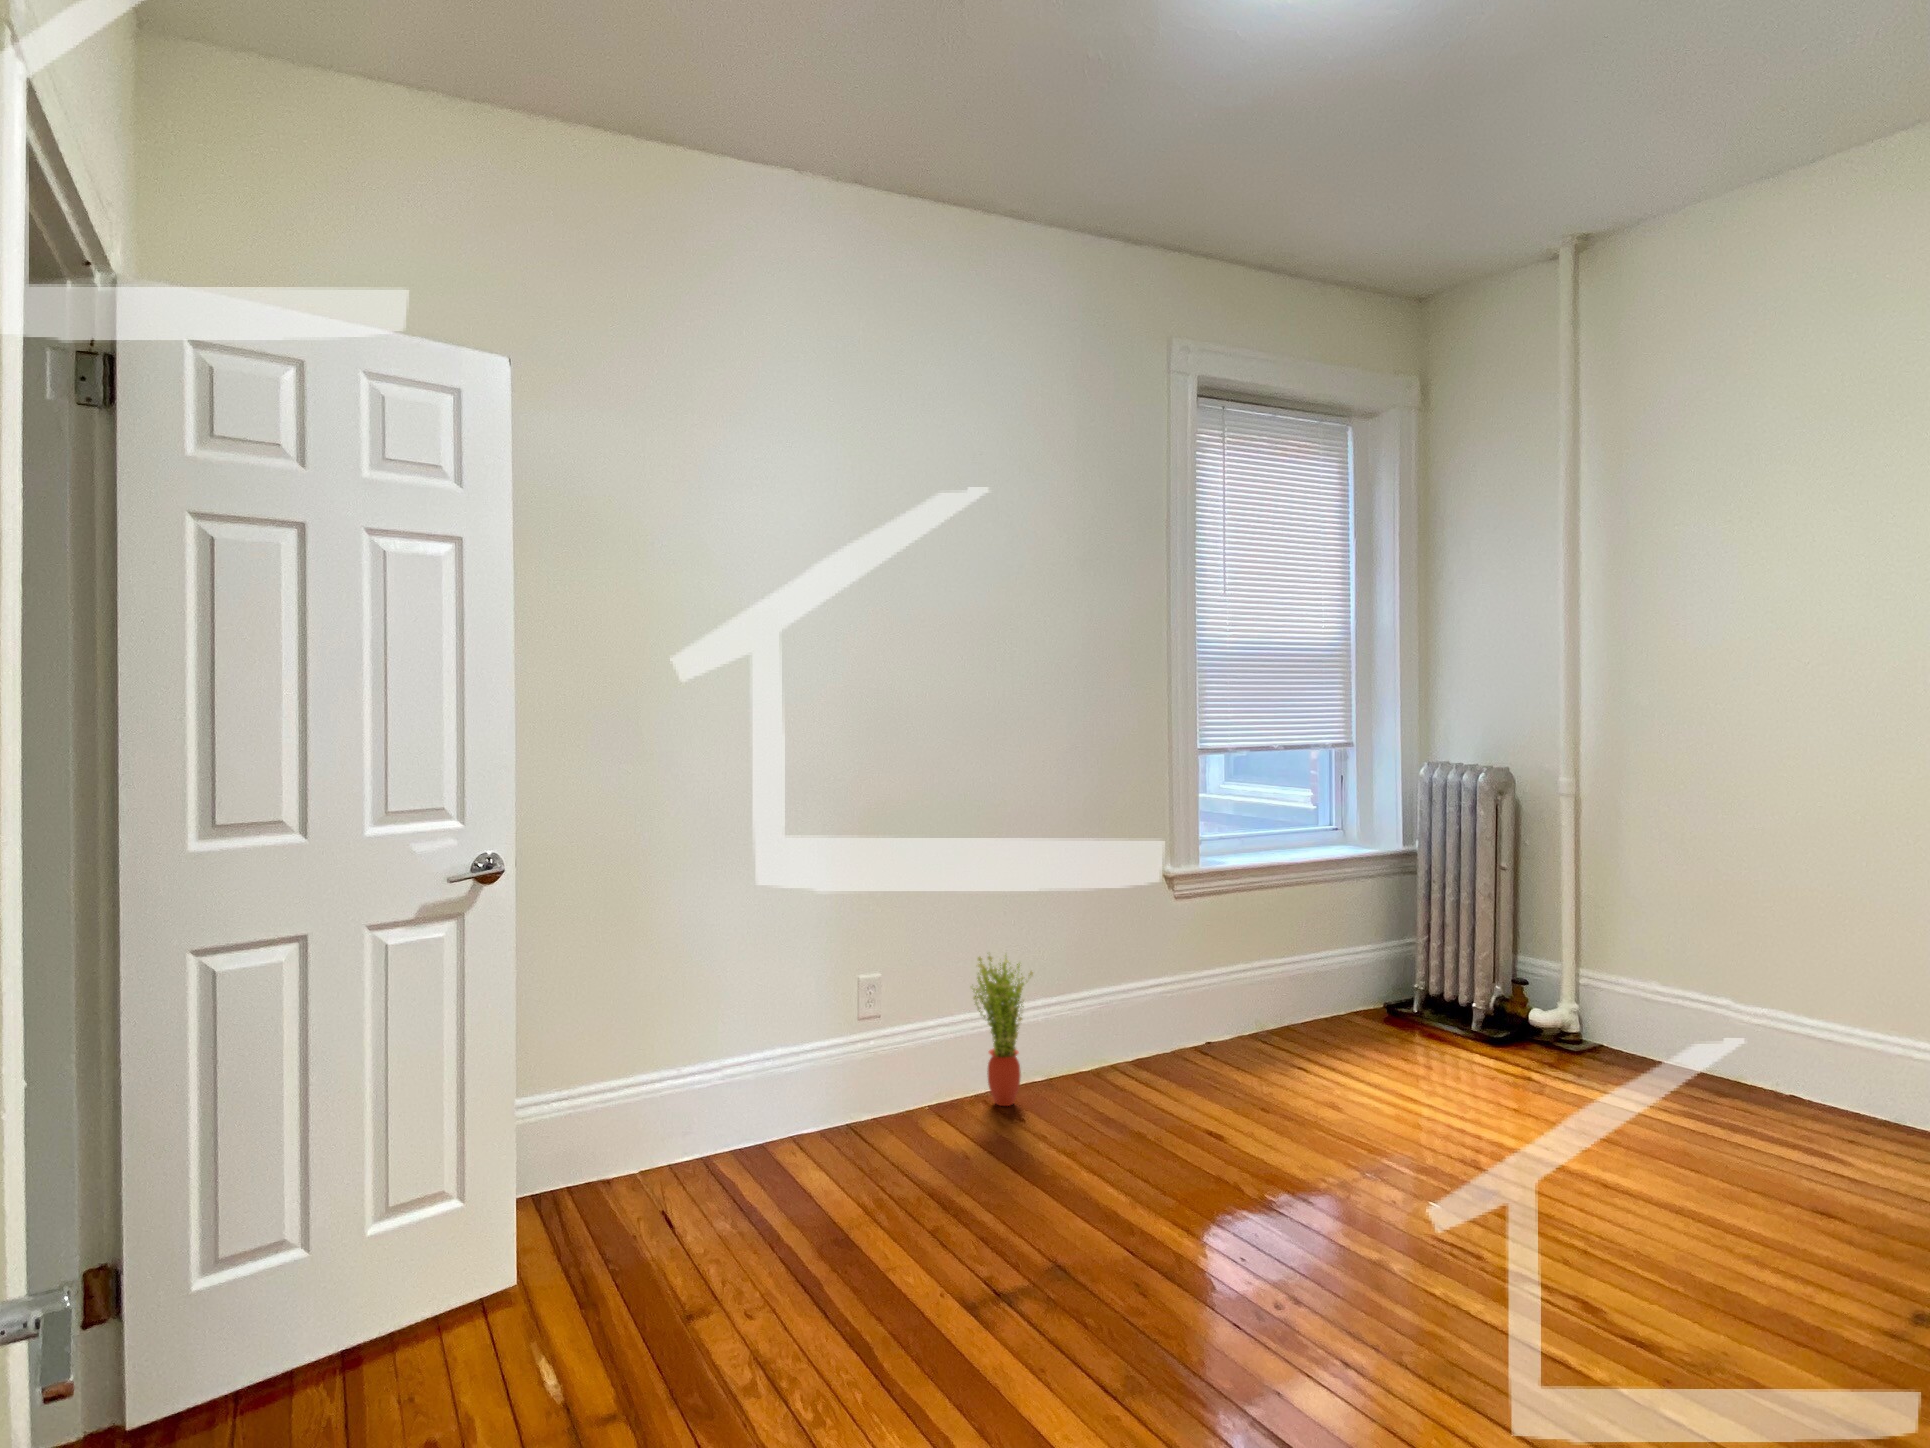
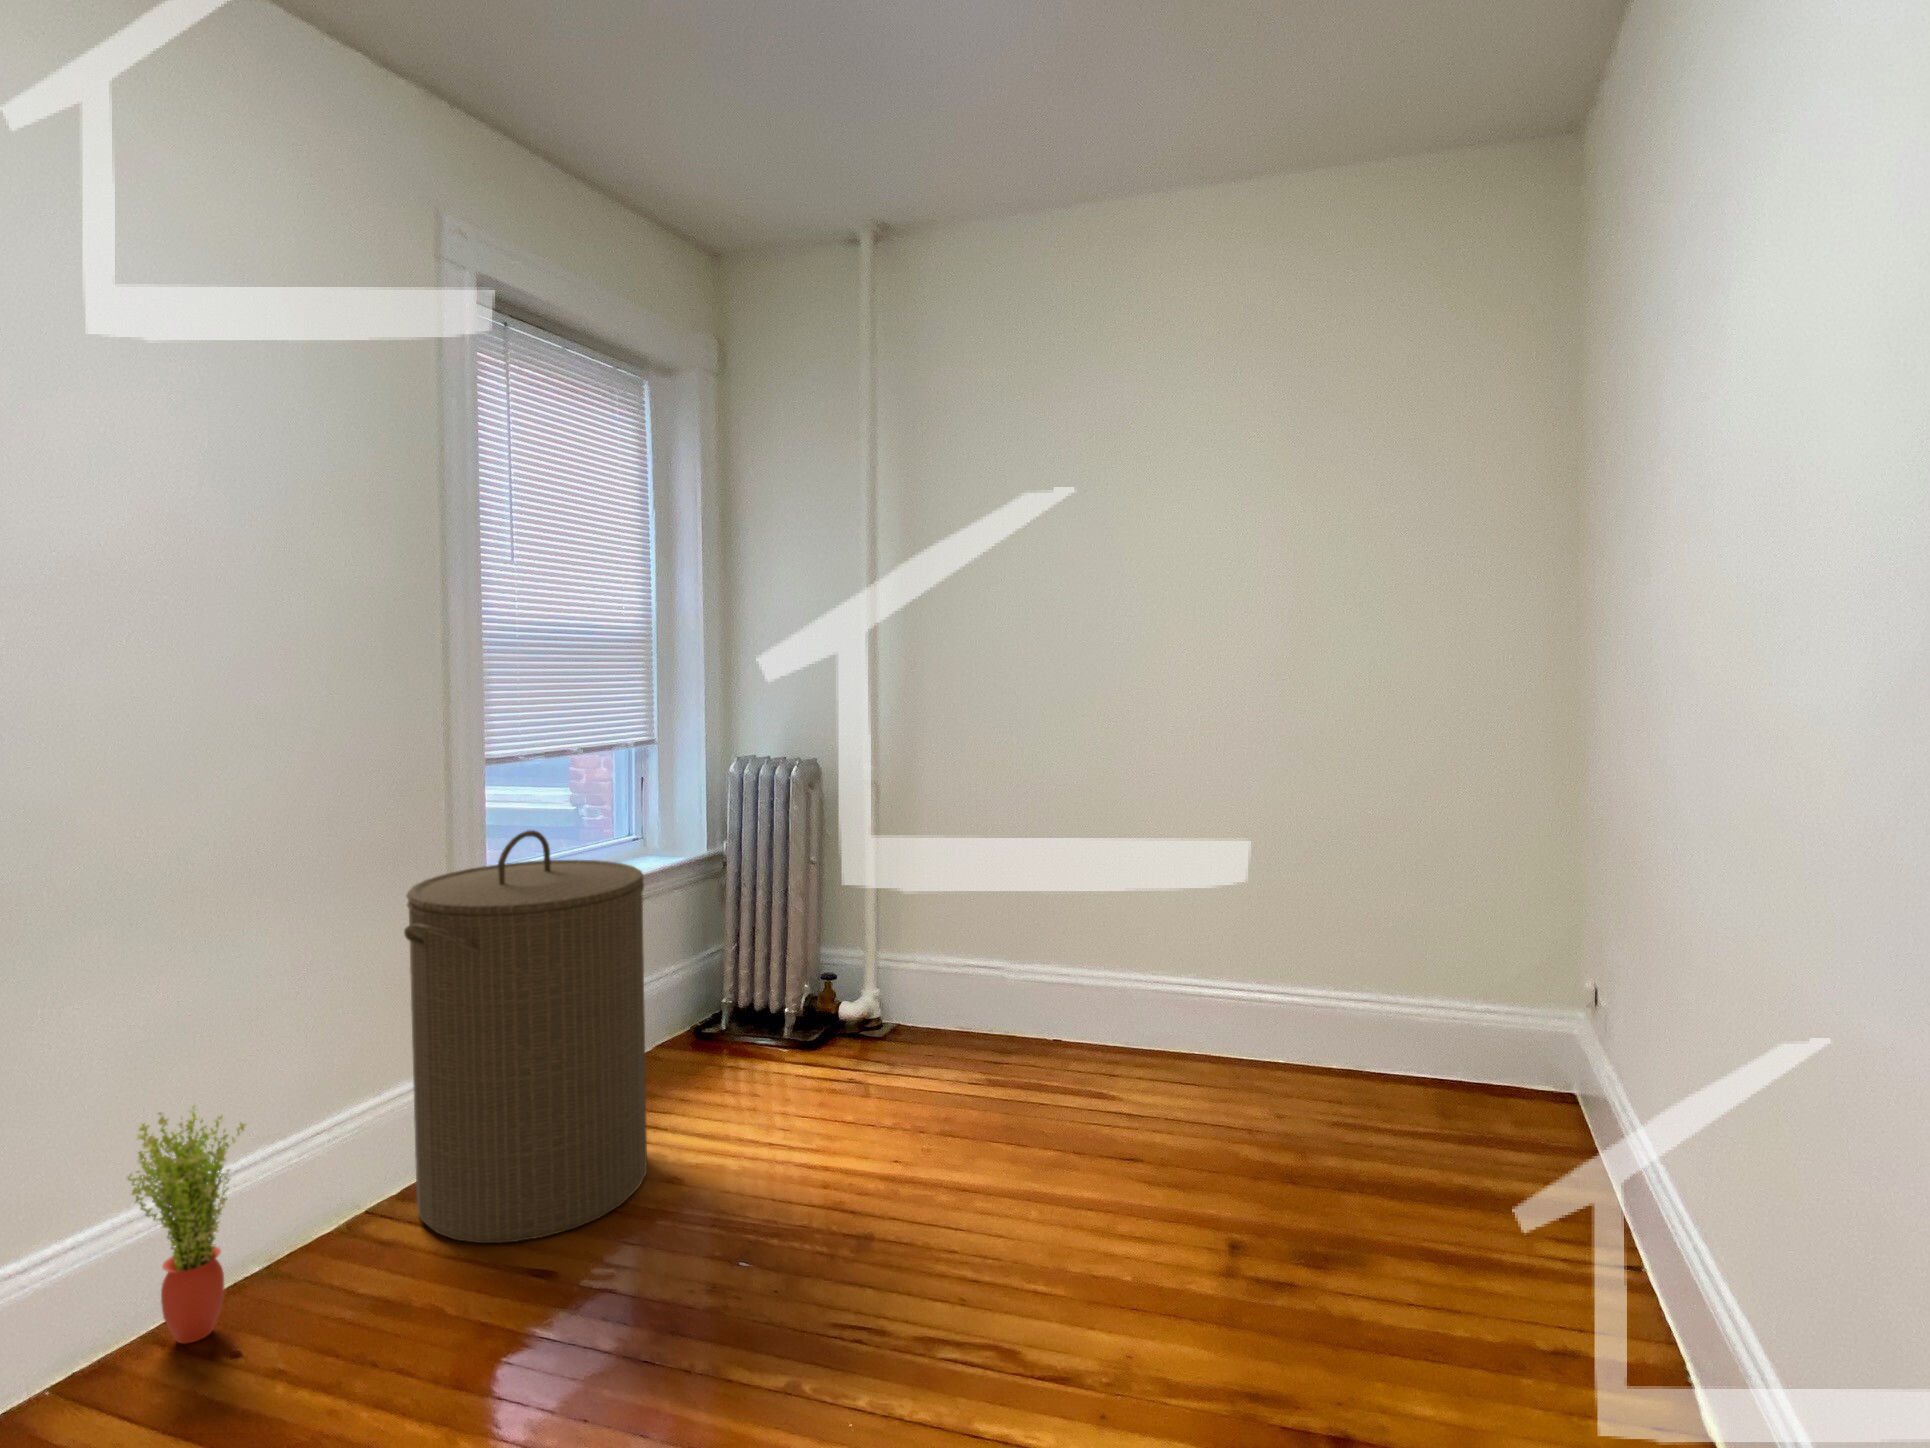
laundry hamper: none [1131,799,1315,1115] -> present [404,830,647,1243]

